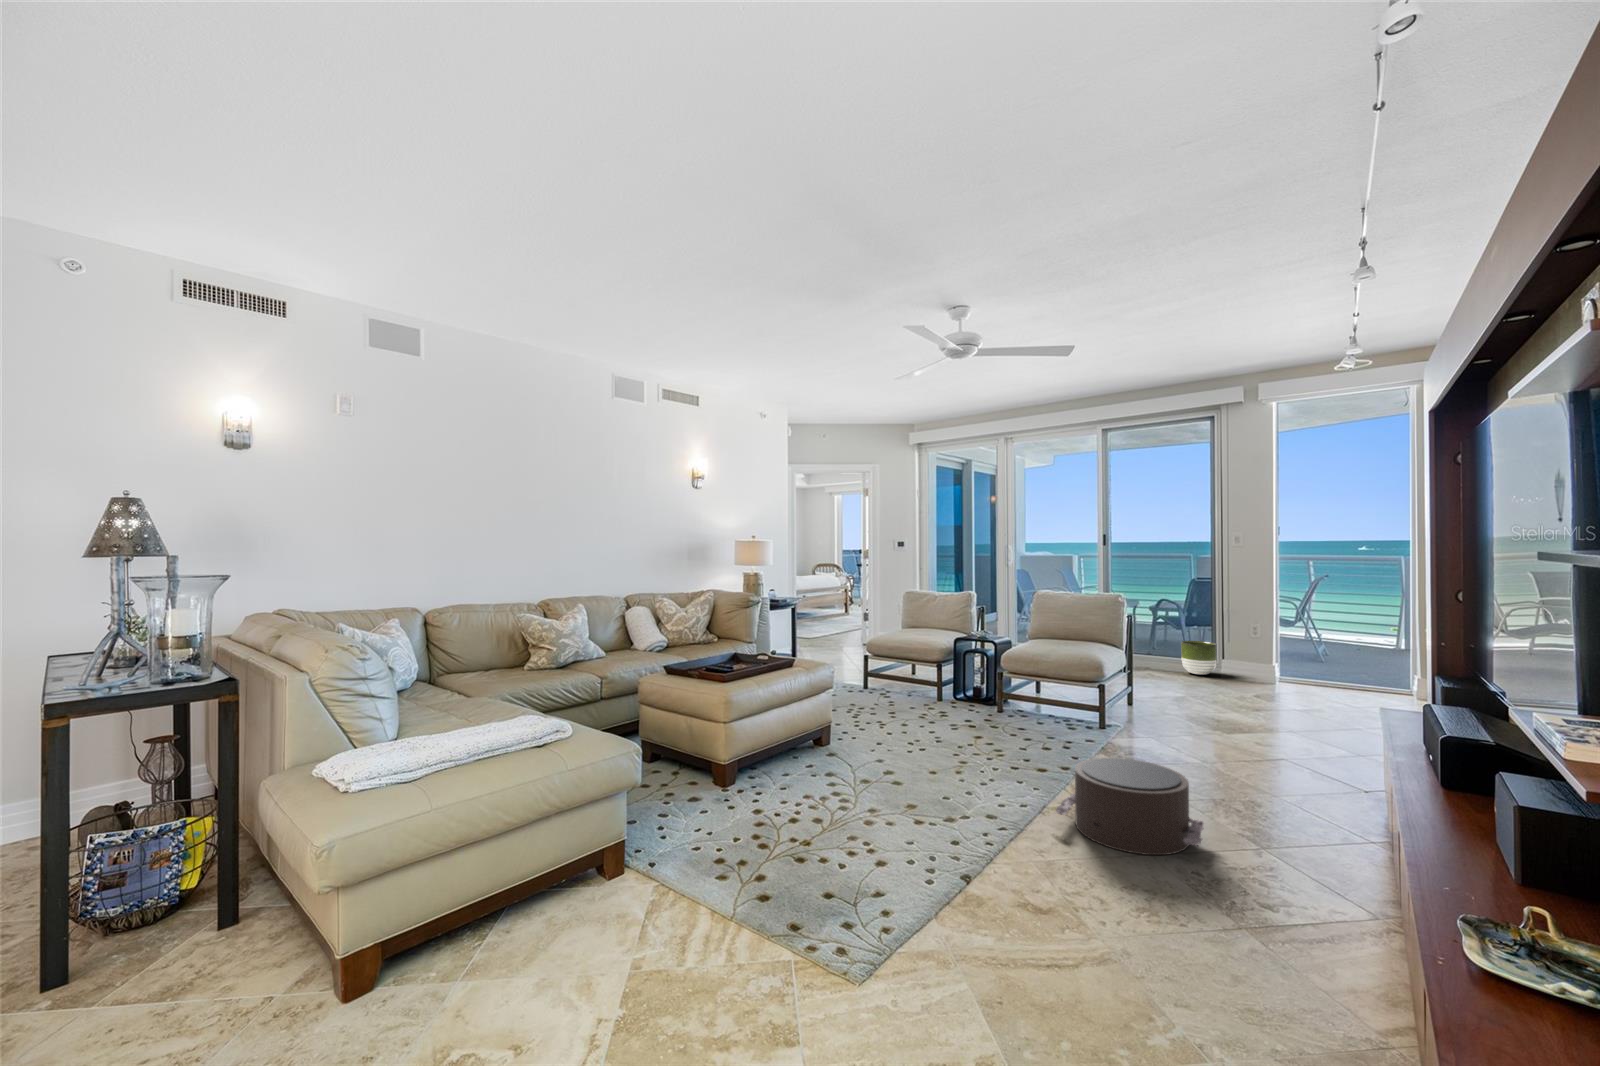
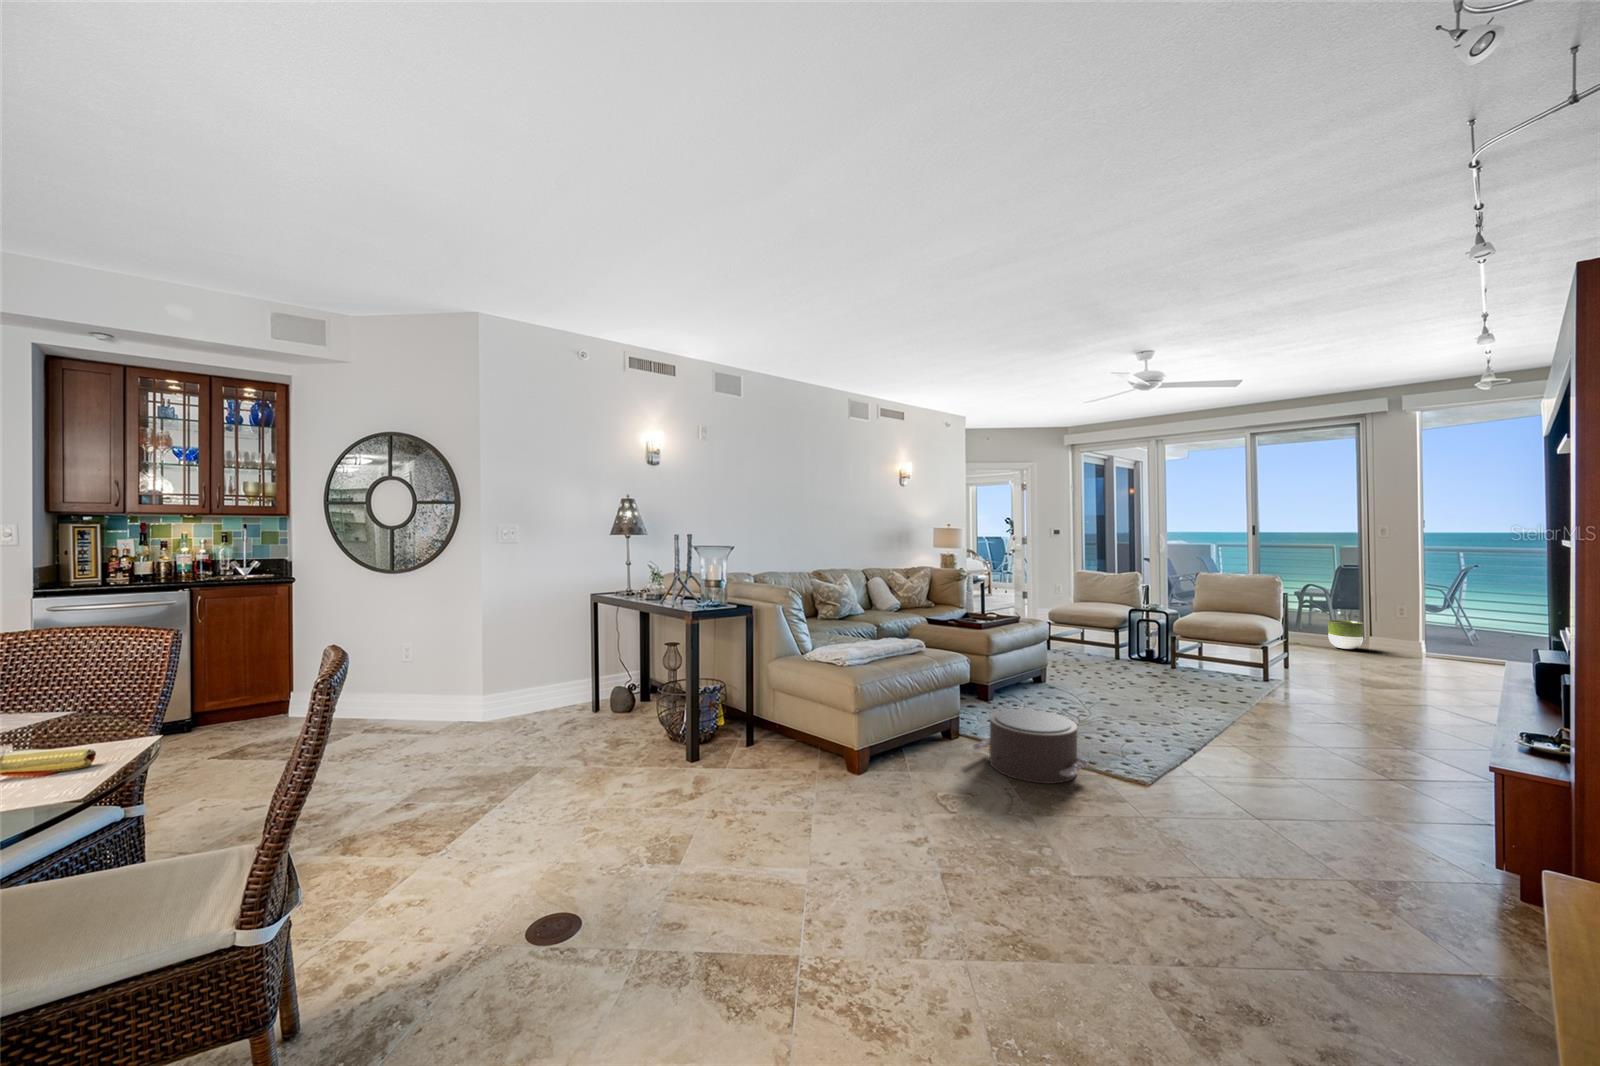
pouf: present [1056,758,1204,855] -> present [972,709,1088,784]

